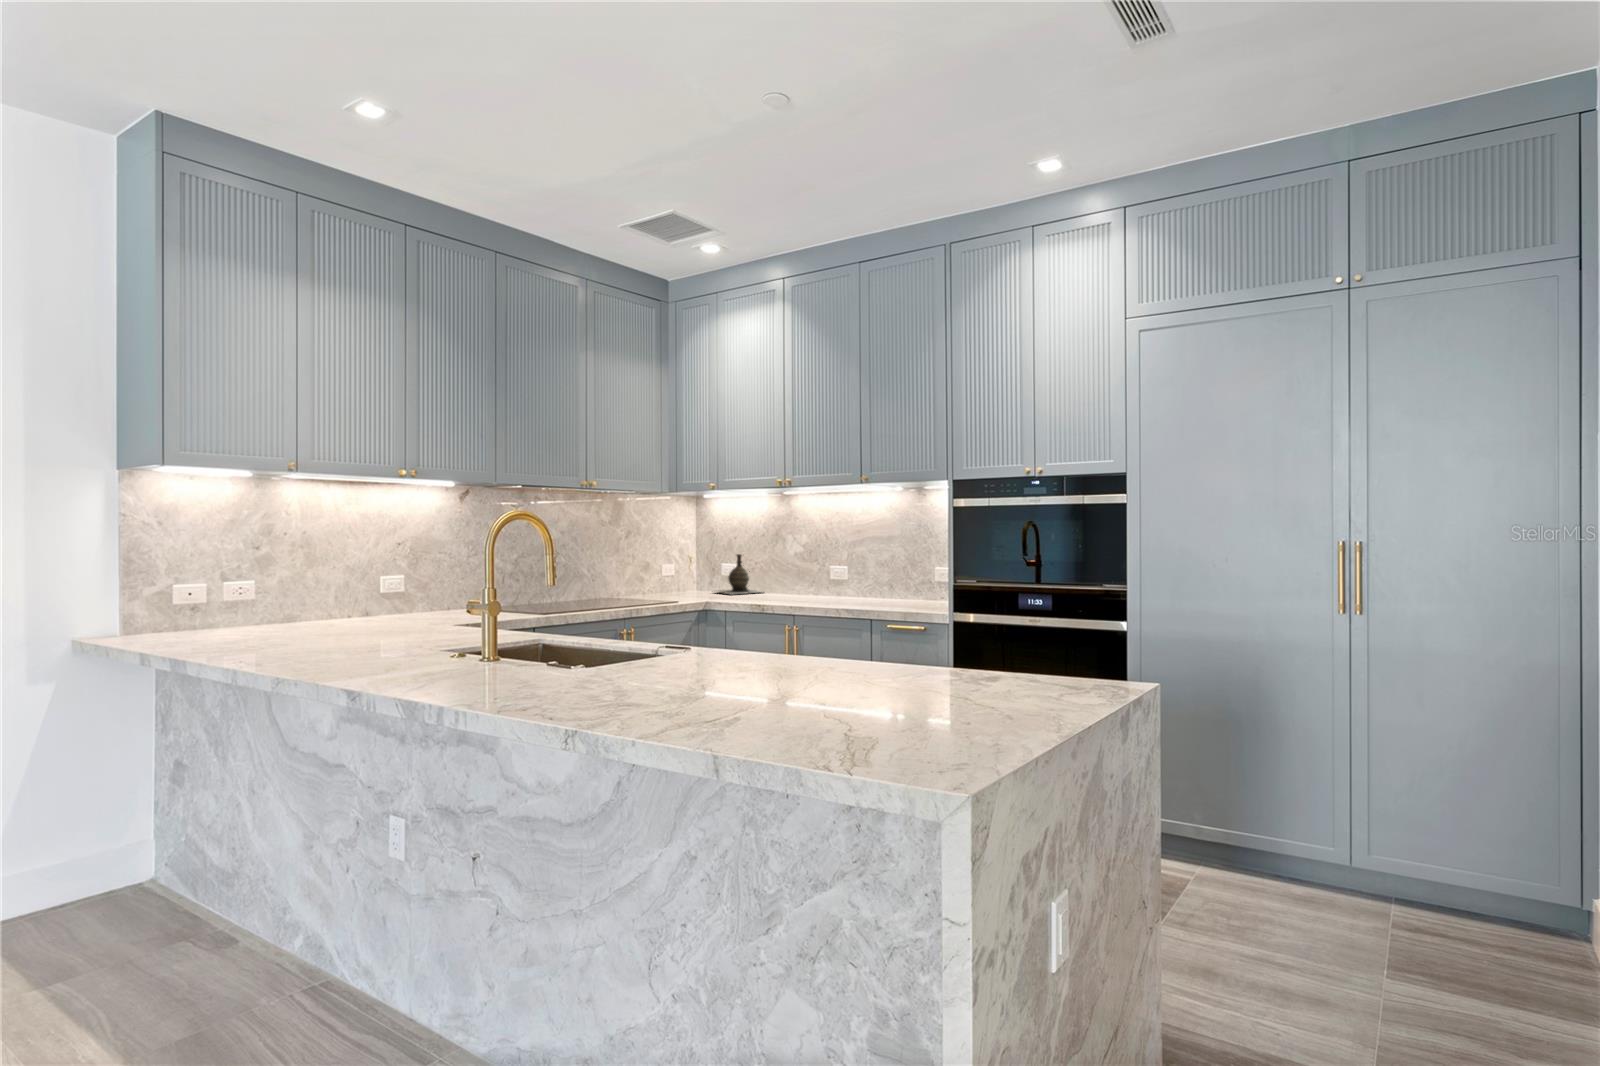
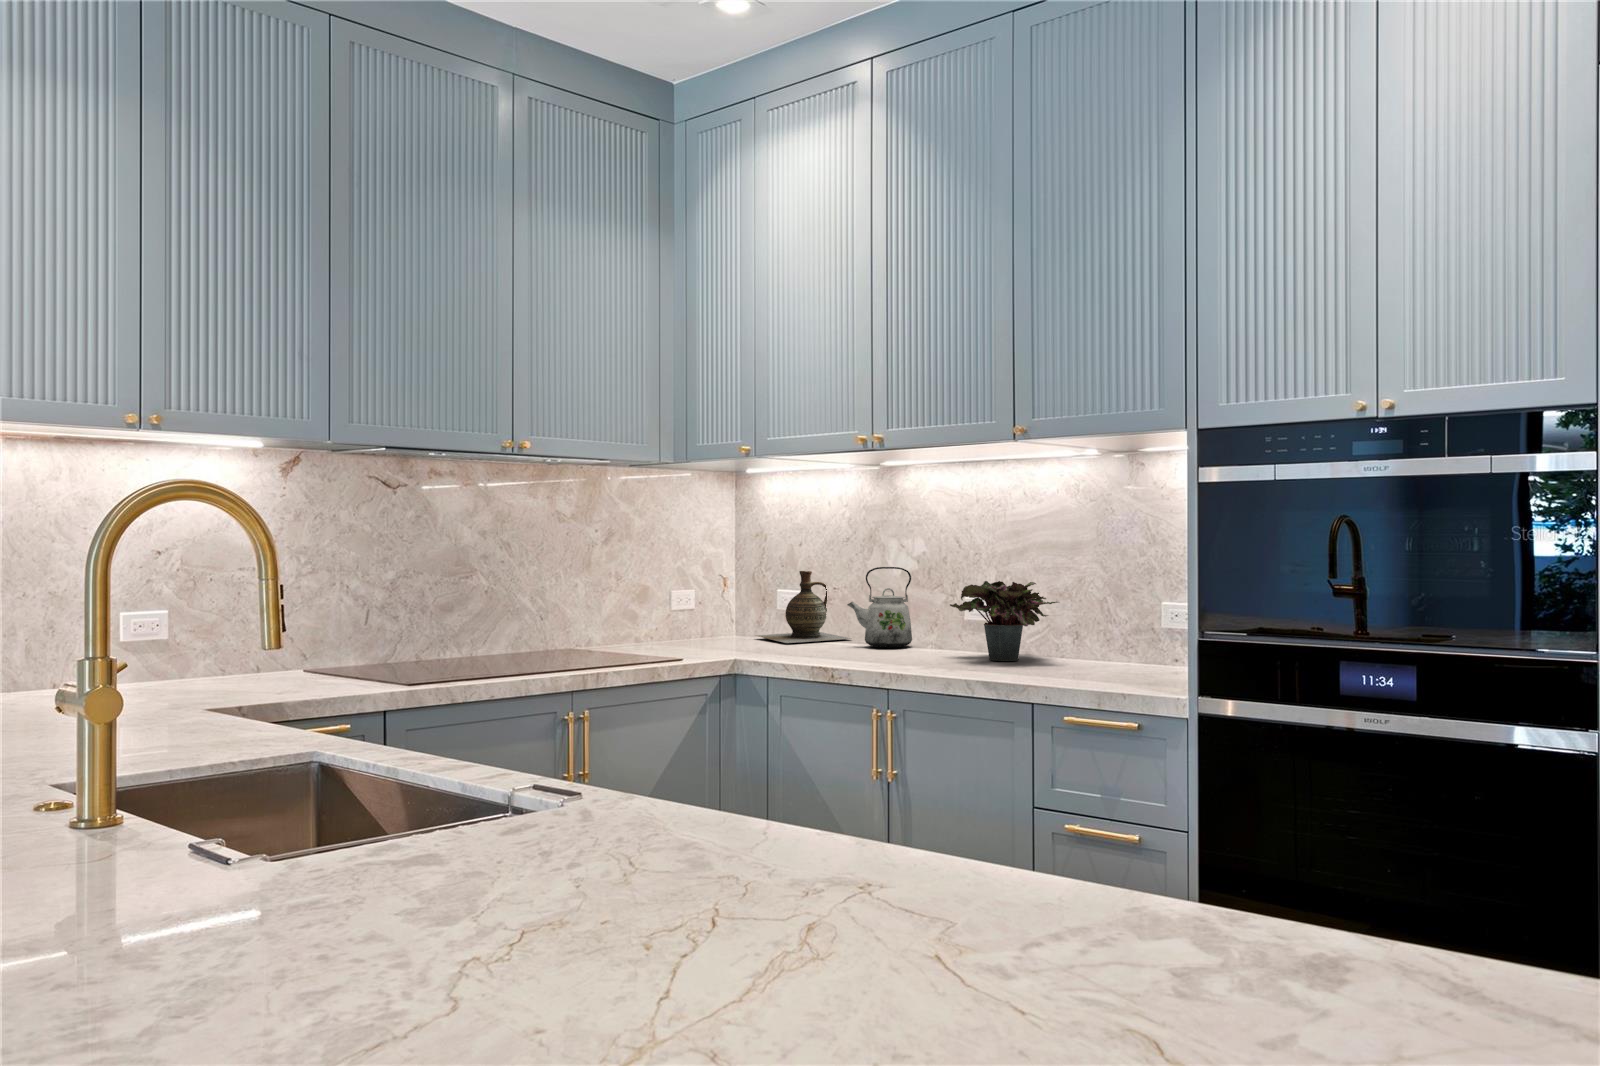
kettle: none [765,551,802,596] -> present [847,567,912,648]
potted plant: none [824,558,884,601] -> present [950,581,1059,661]

